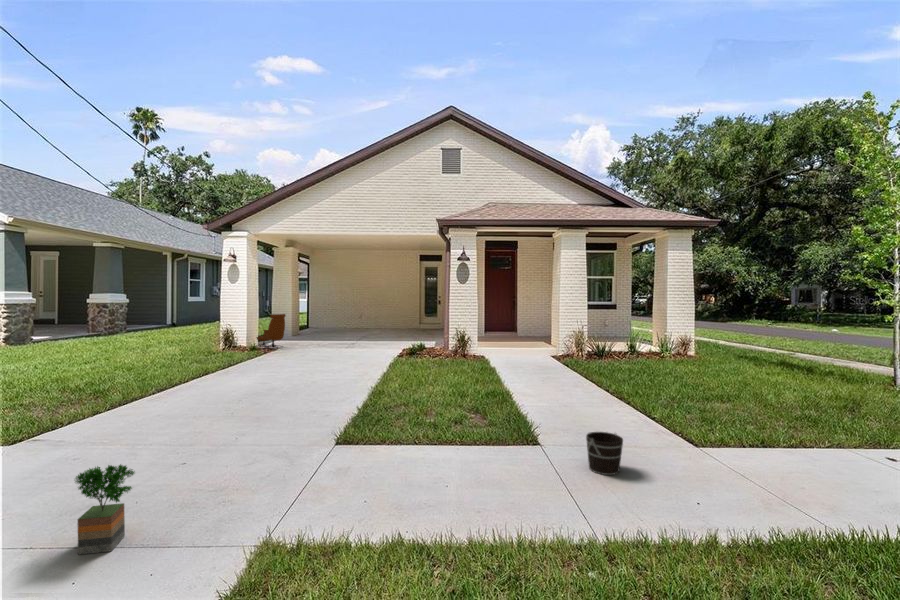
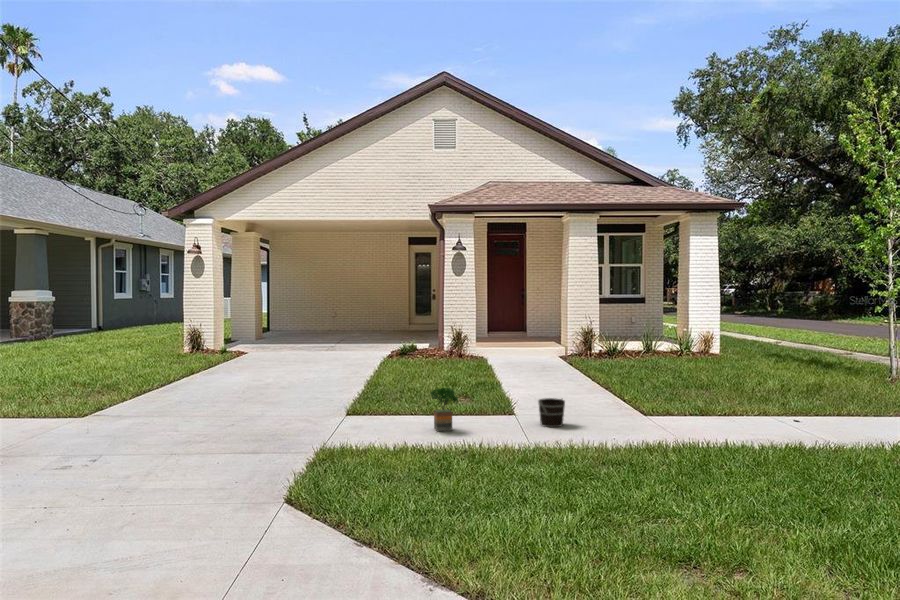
lounge chair: present [256,314,286,349] -> none [222,313,257,353]
potted tree: present [75,464,134,555] -> present [430,388,458,431]

